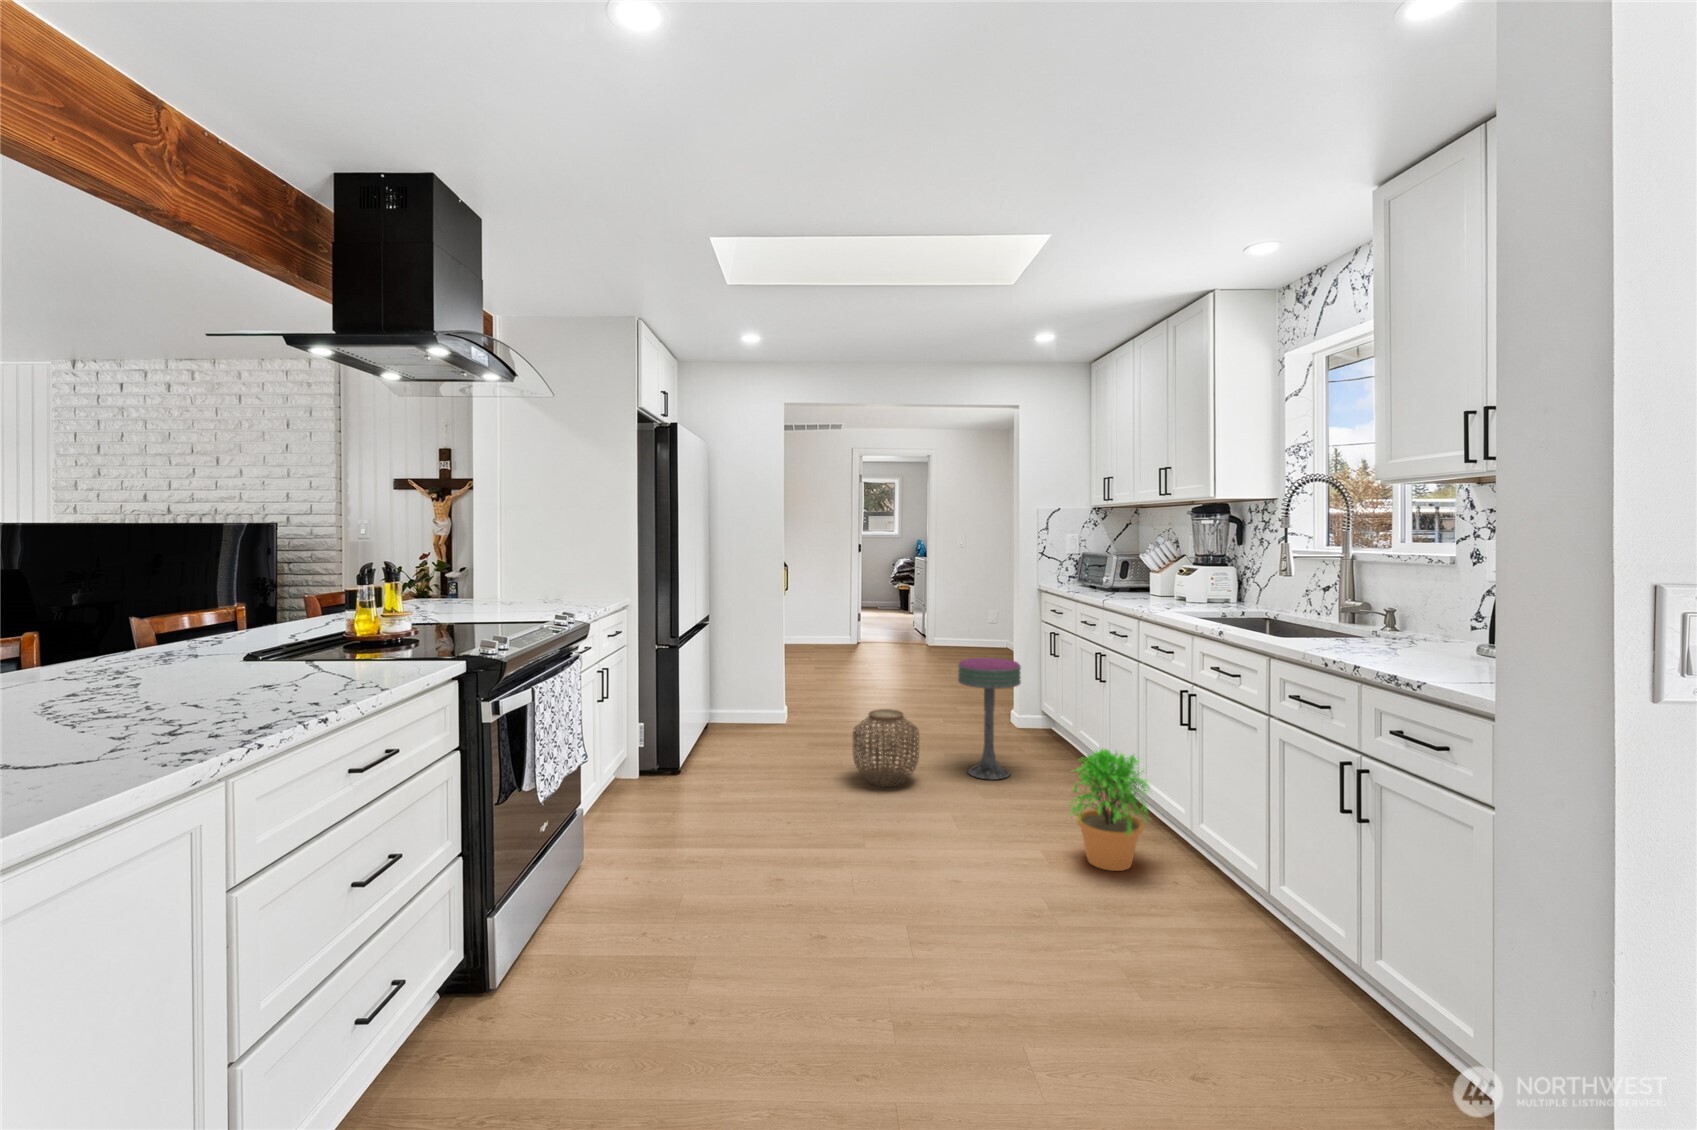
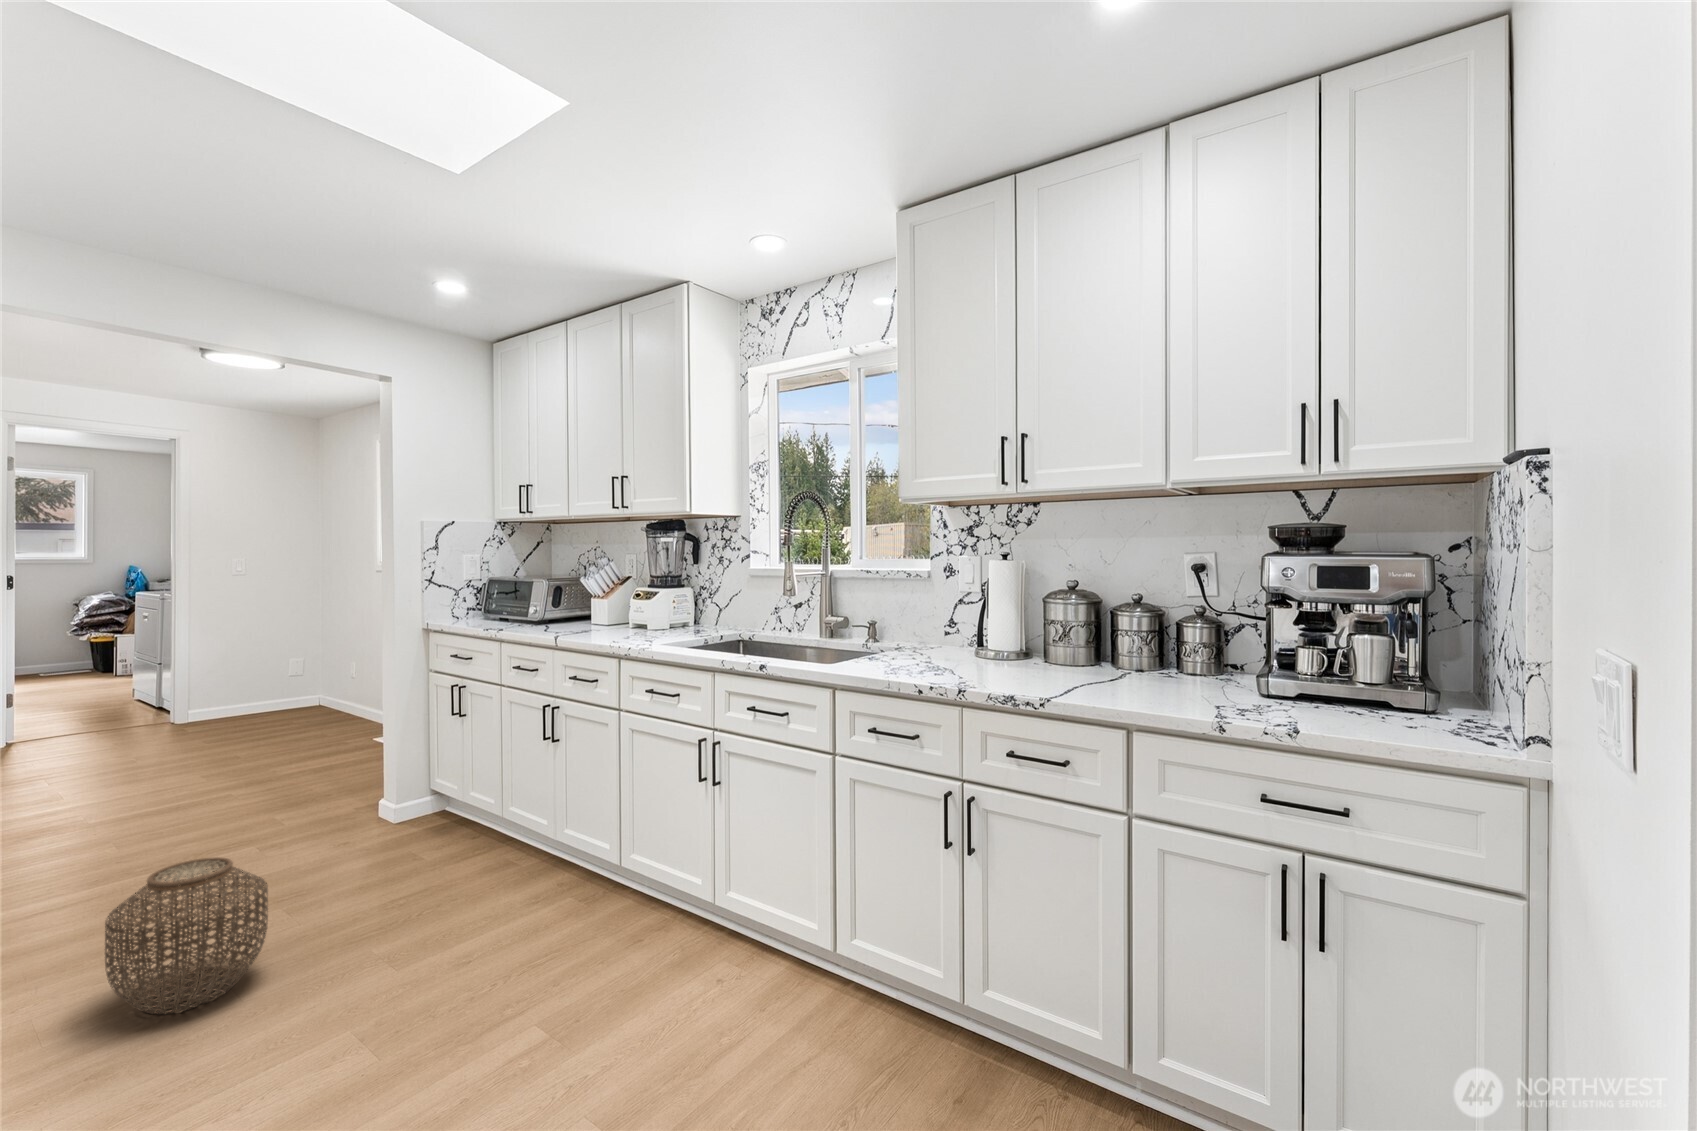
bar stool: present [958,658,1021,780] -> none [333,732,442,925]
potted plant: present [1070,749,1150,871] -> none [573,830,700,1002]

